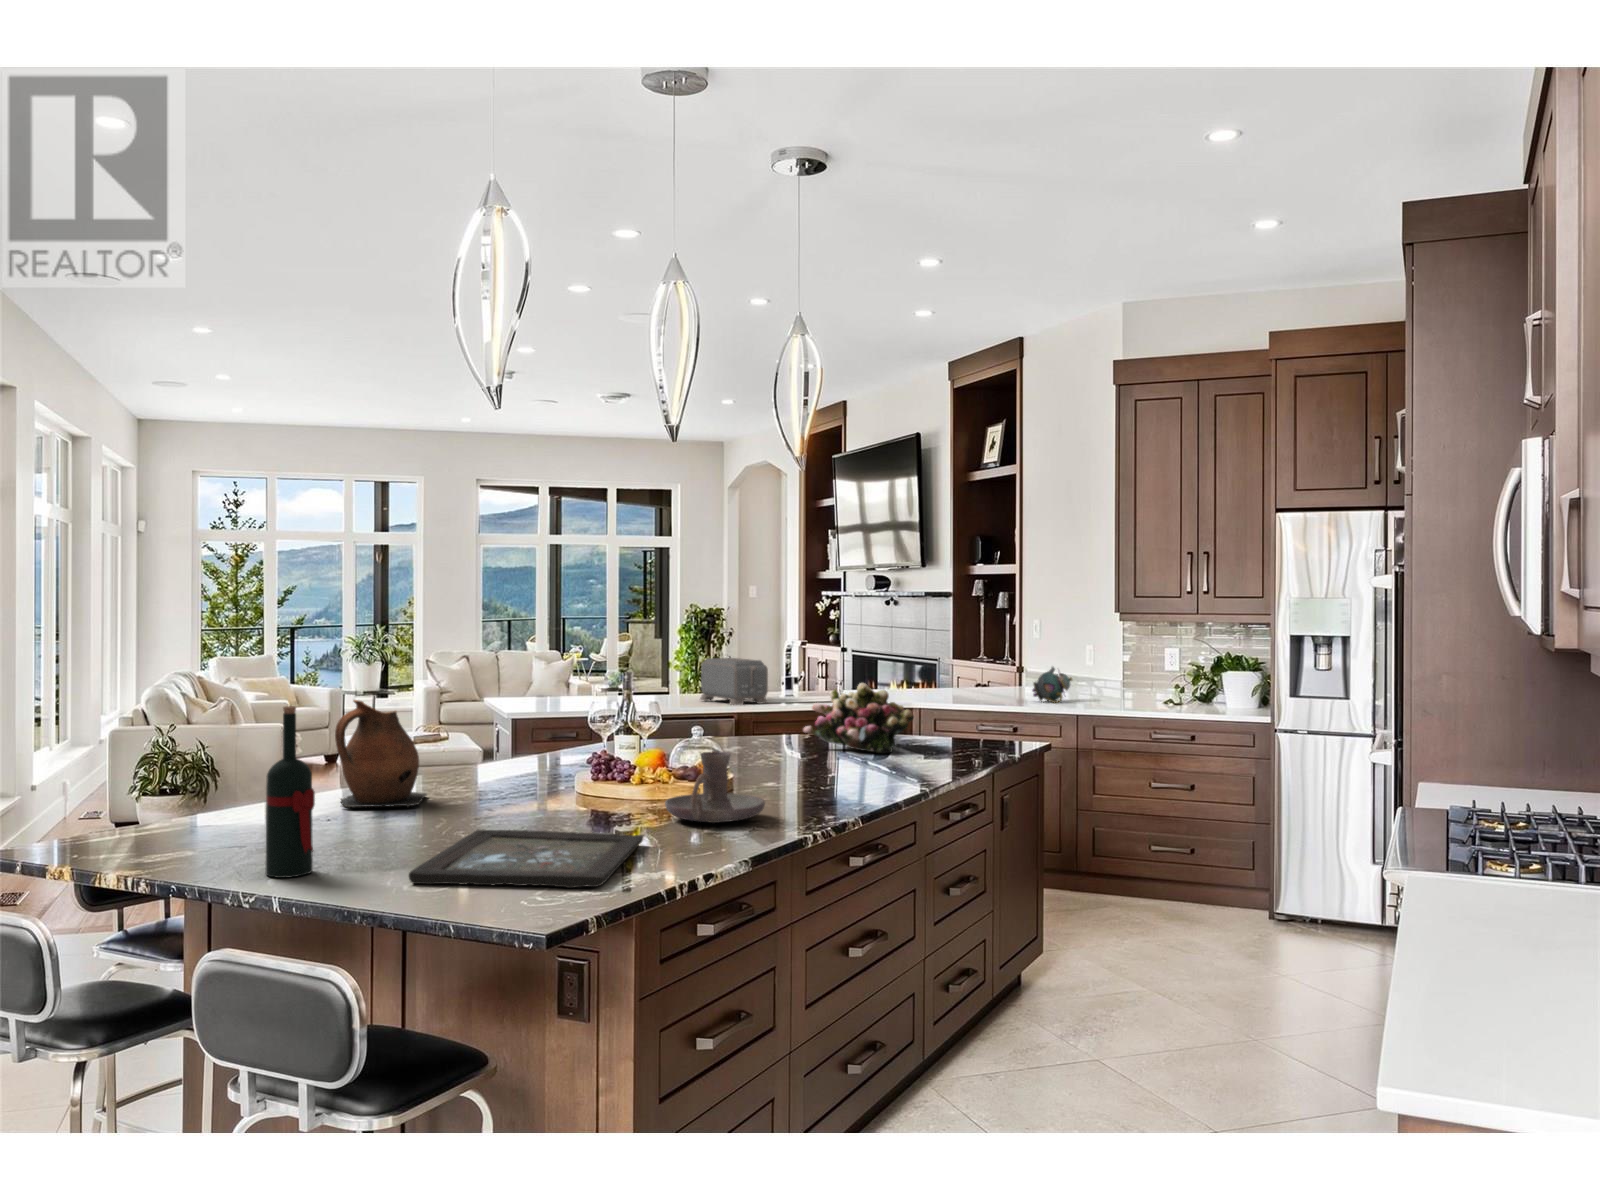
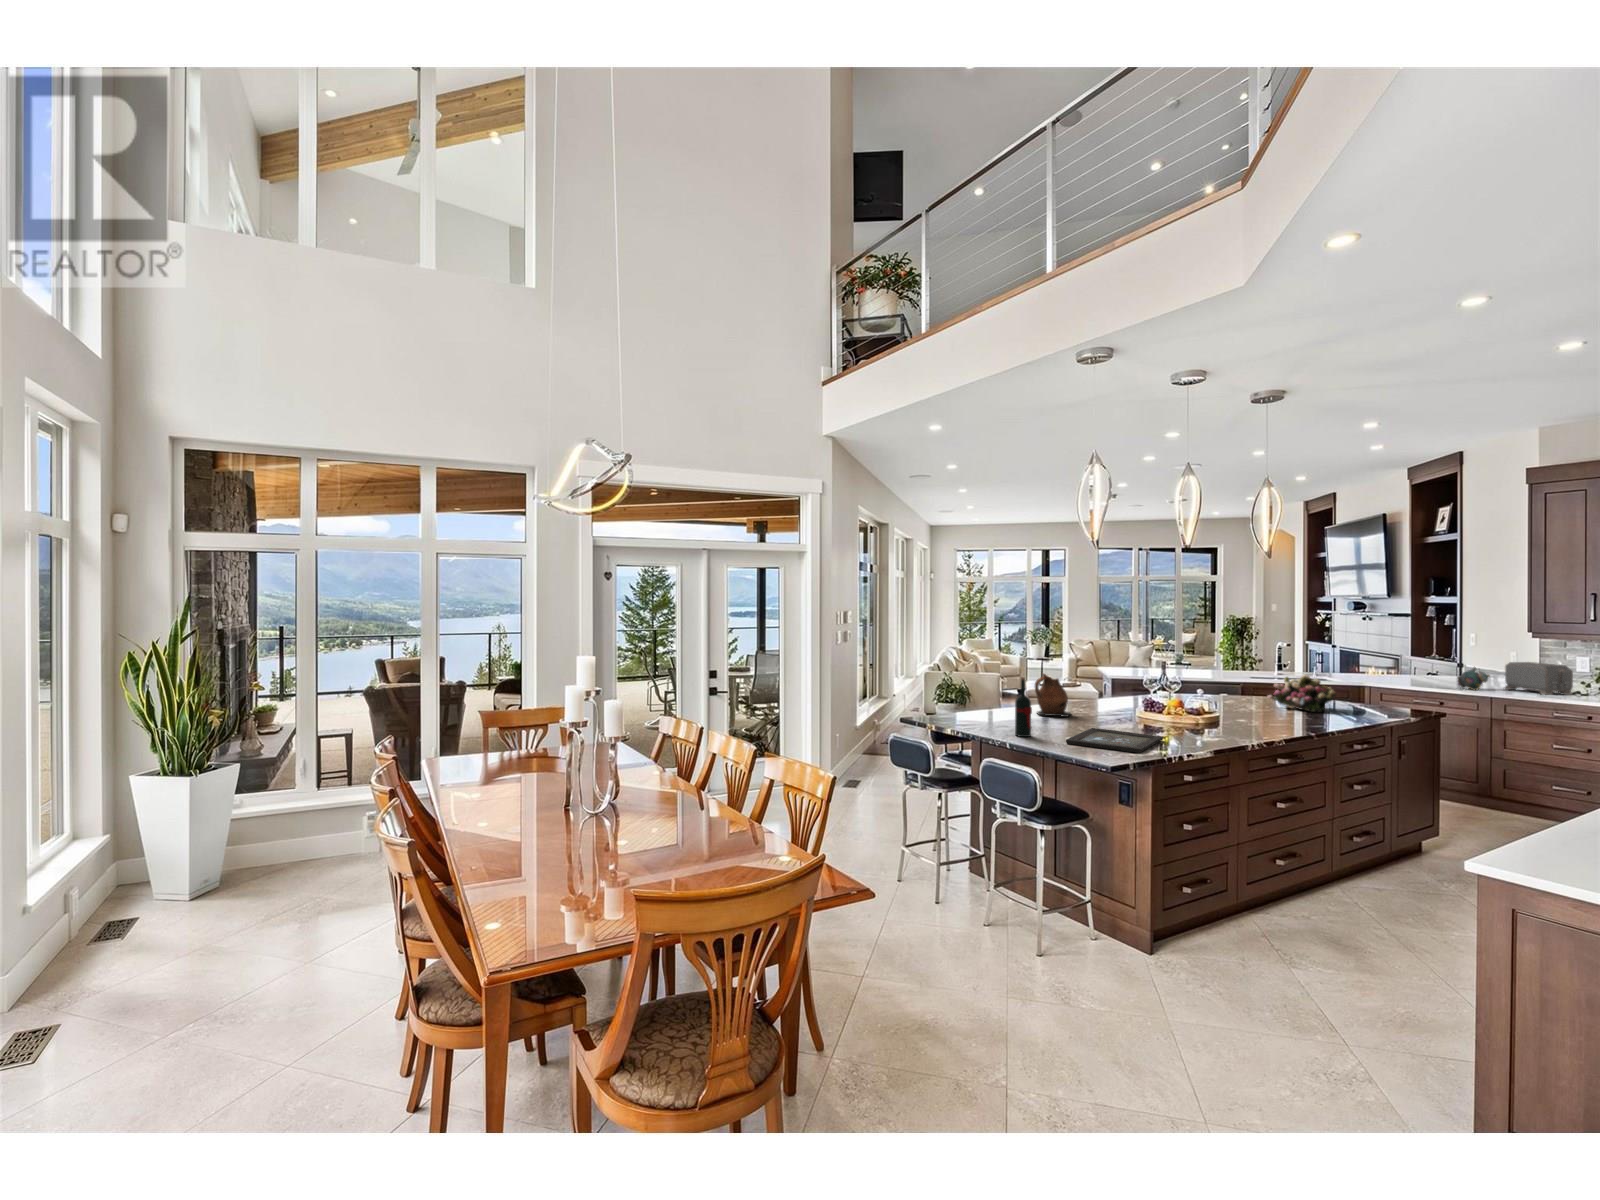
toaster: present [700,658,768,705] -> present [1504,662,1573,695]
candle holder: present [665,751,765,823] -> none [1176,705,1226,736]

